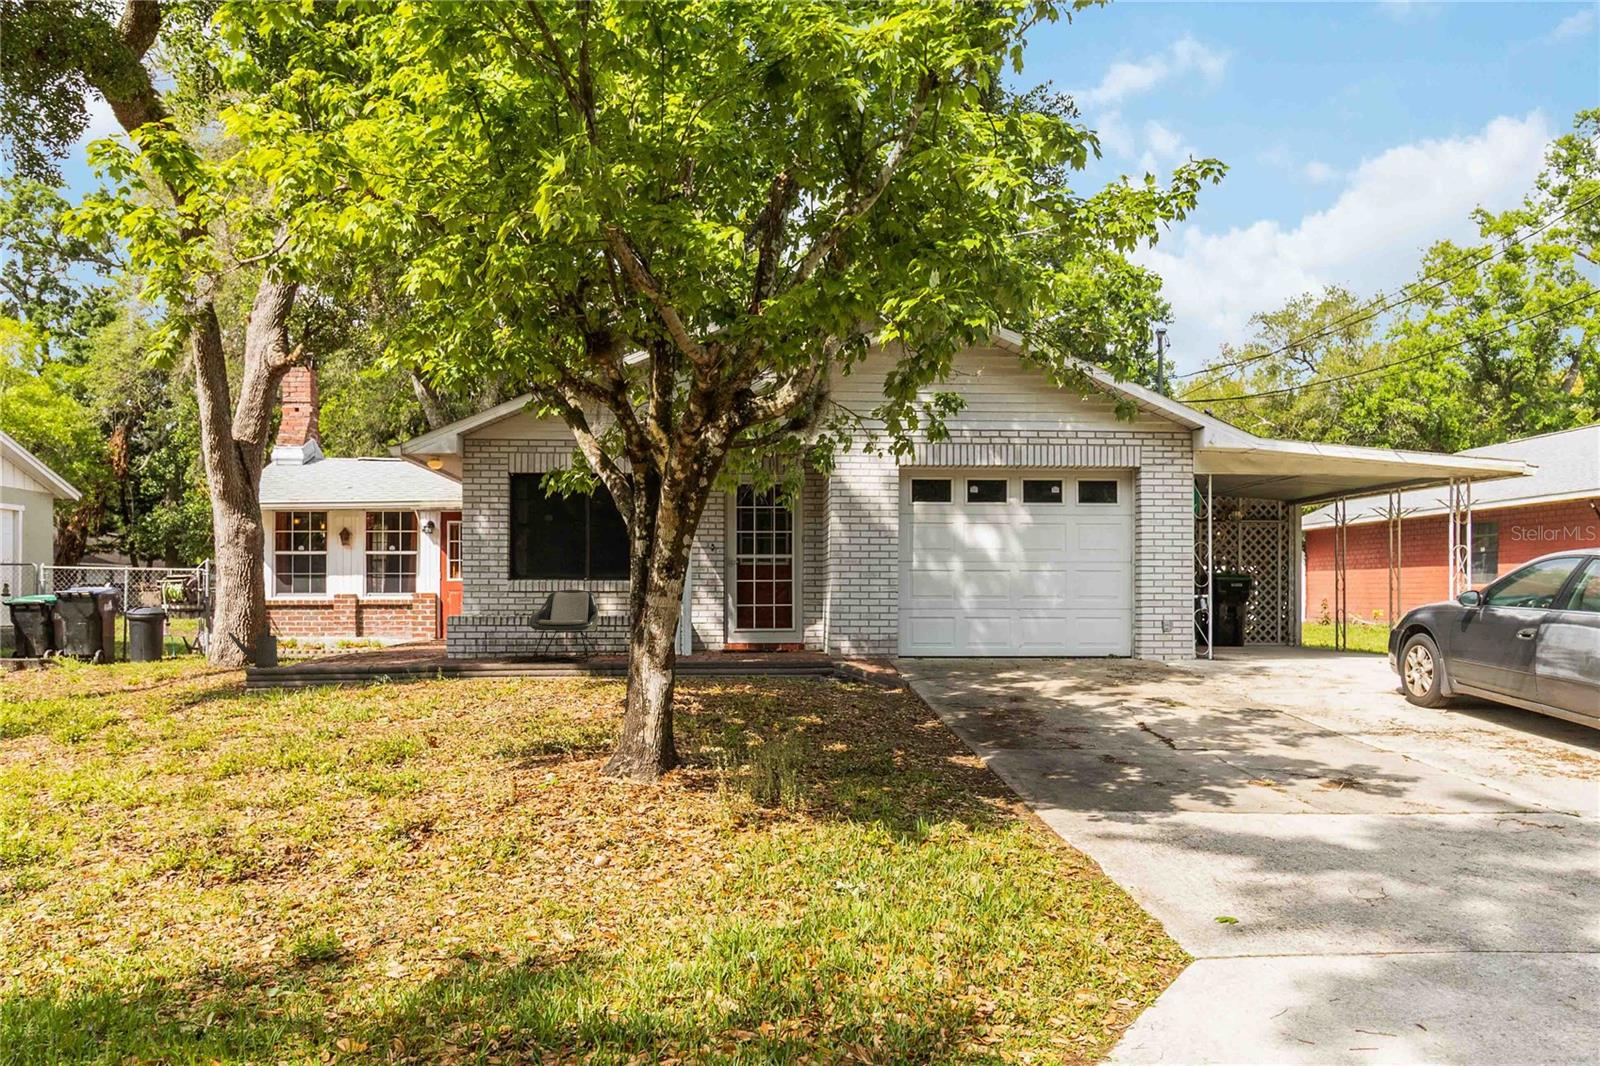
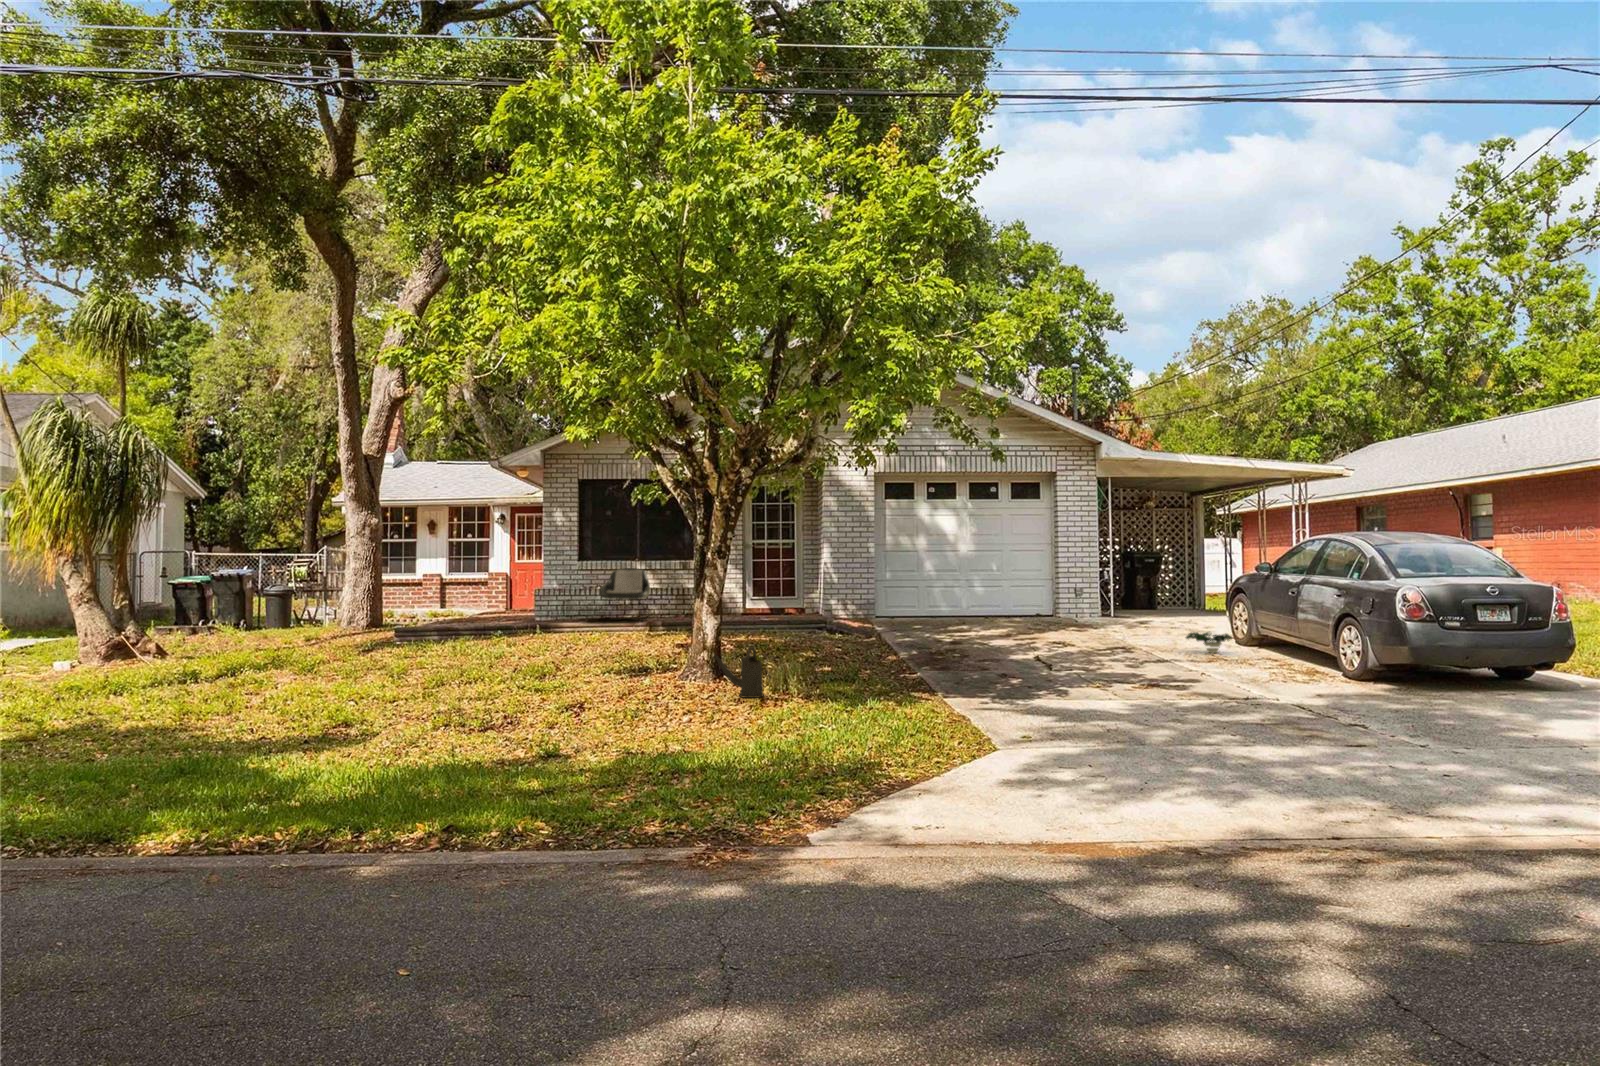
watering can: present [228,624,286,667] -> present [714,647,771,698]
potted plant: none [1340,686,1409,717] -> present [1186,632,1232,653]

